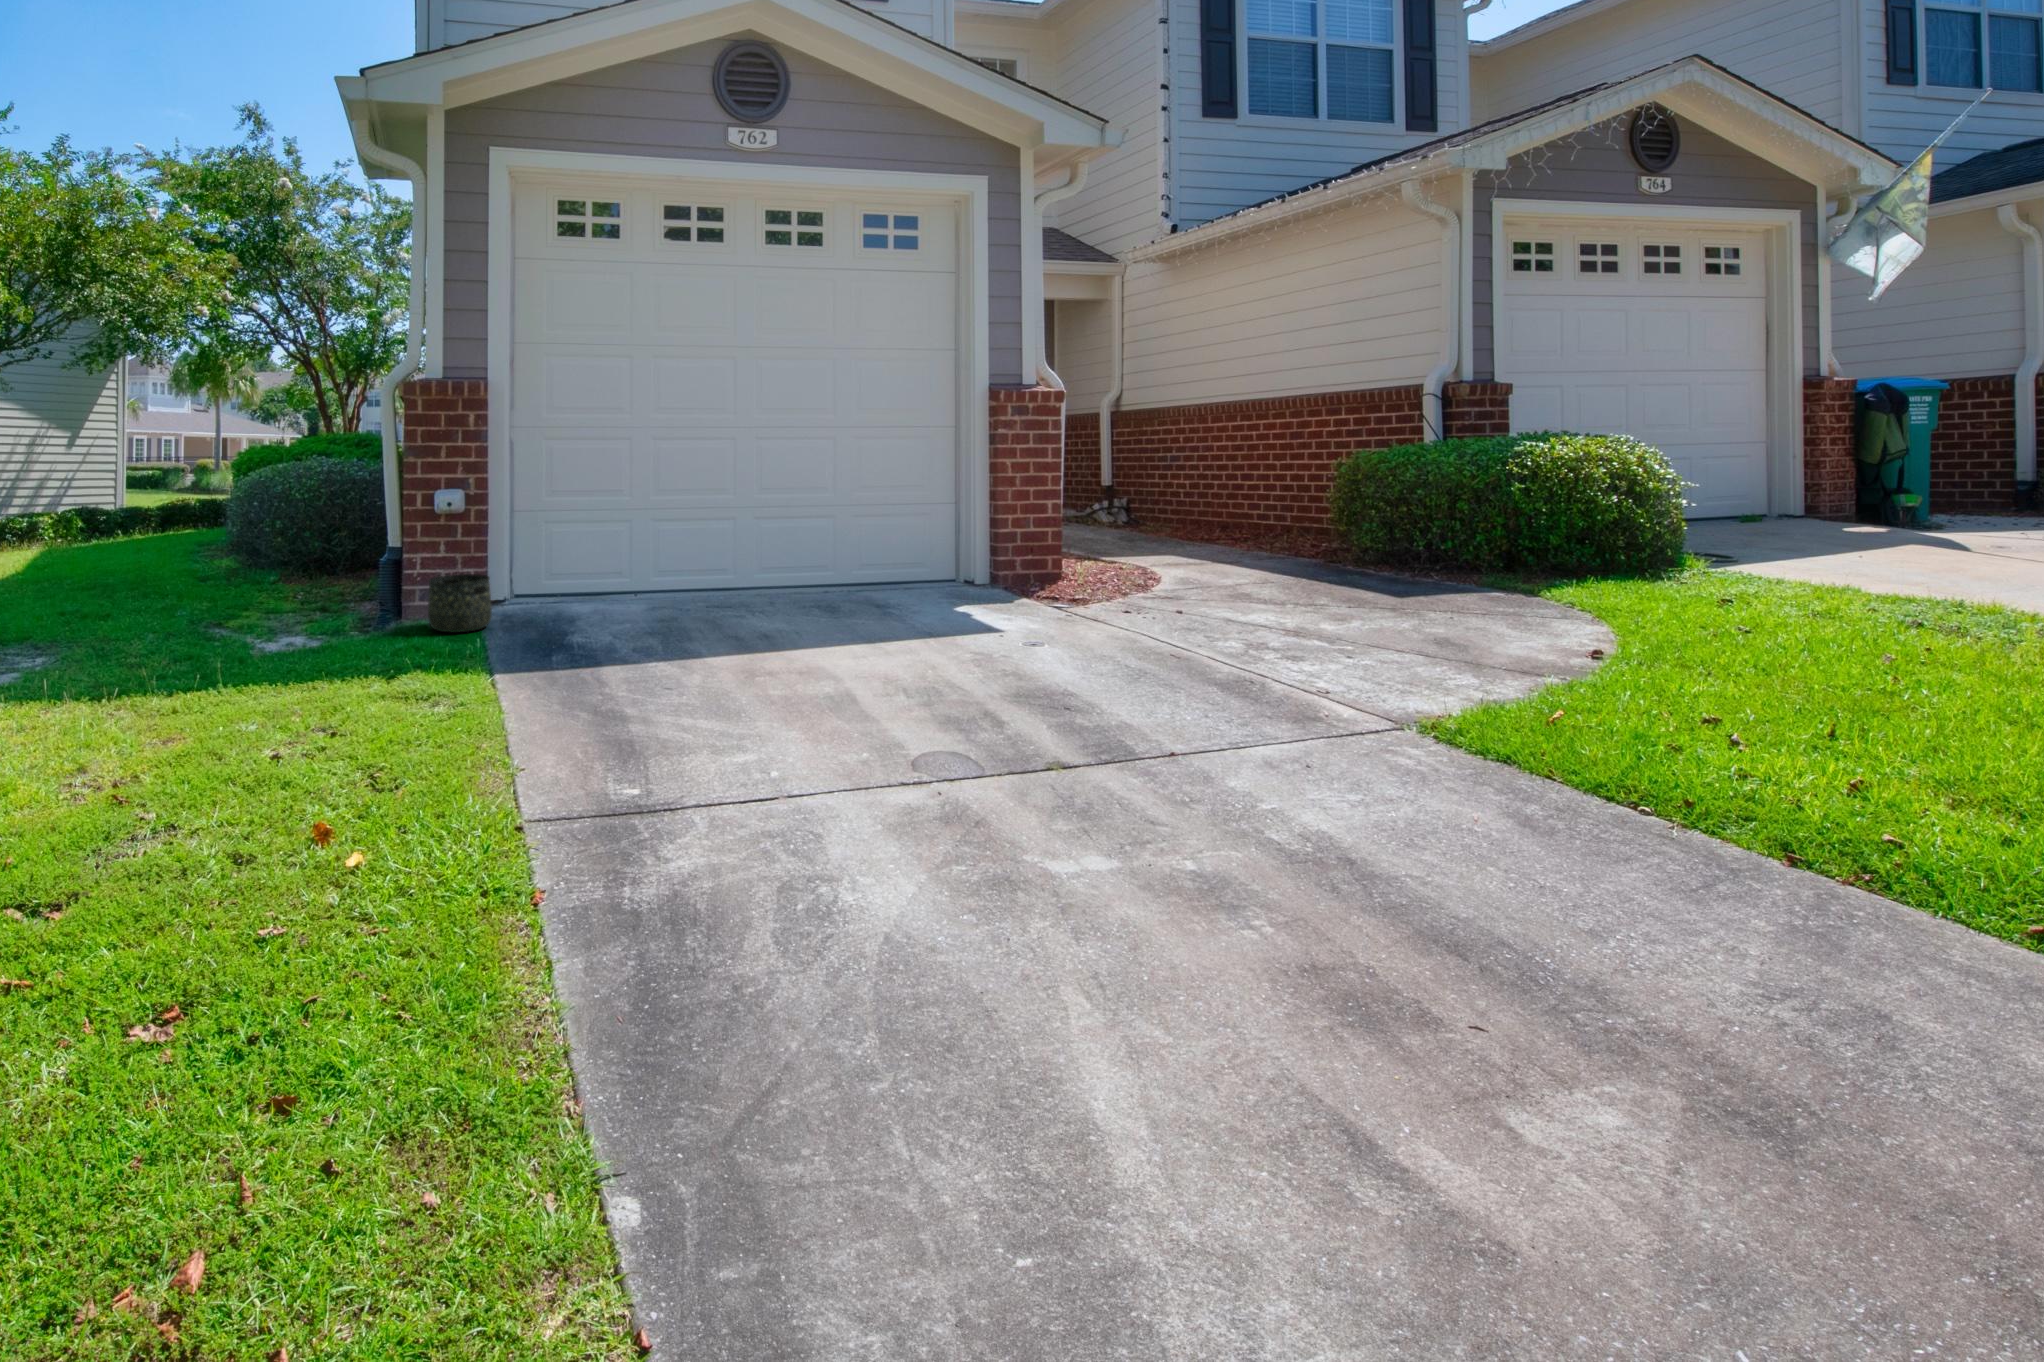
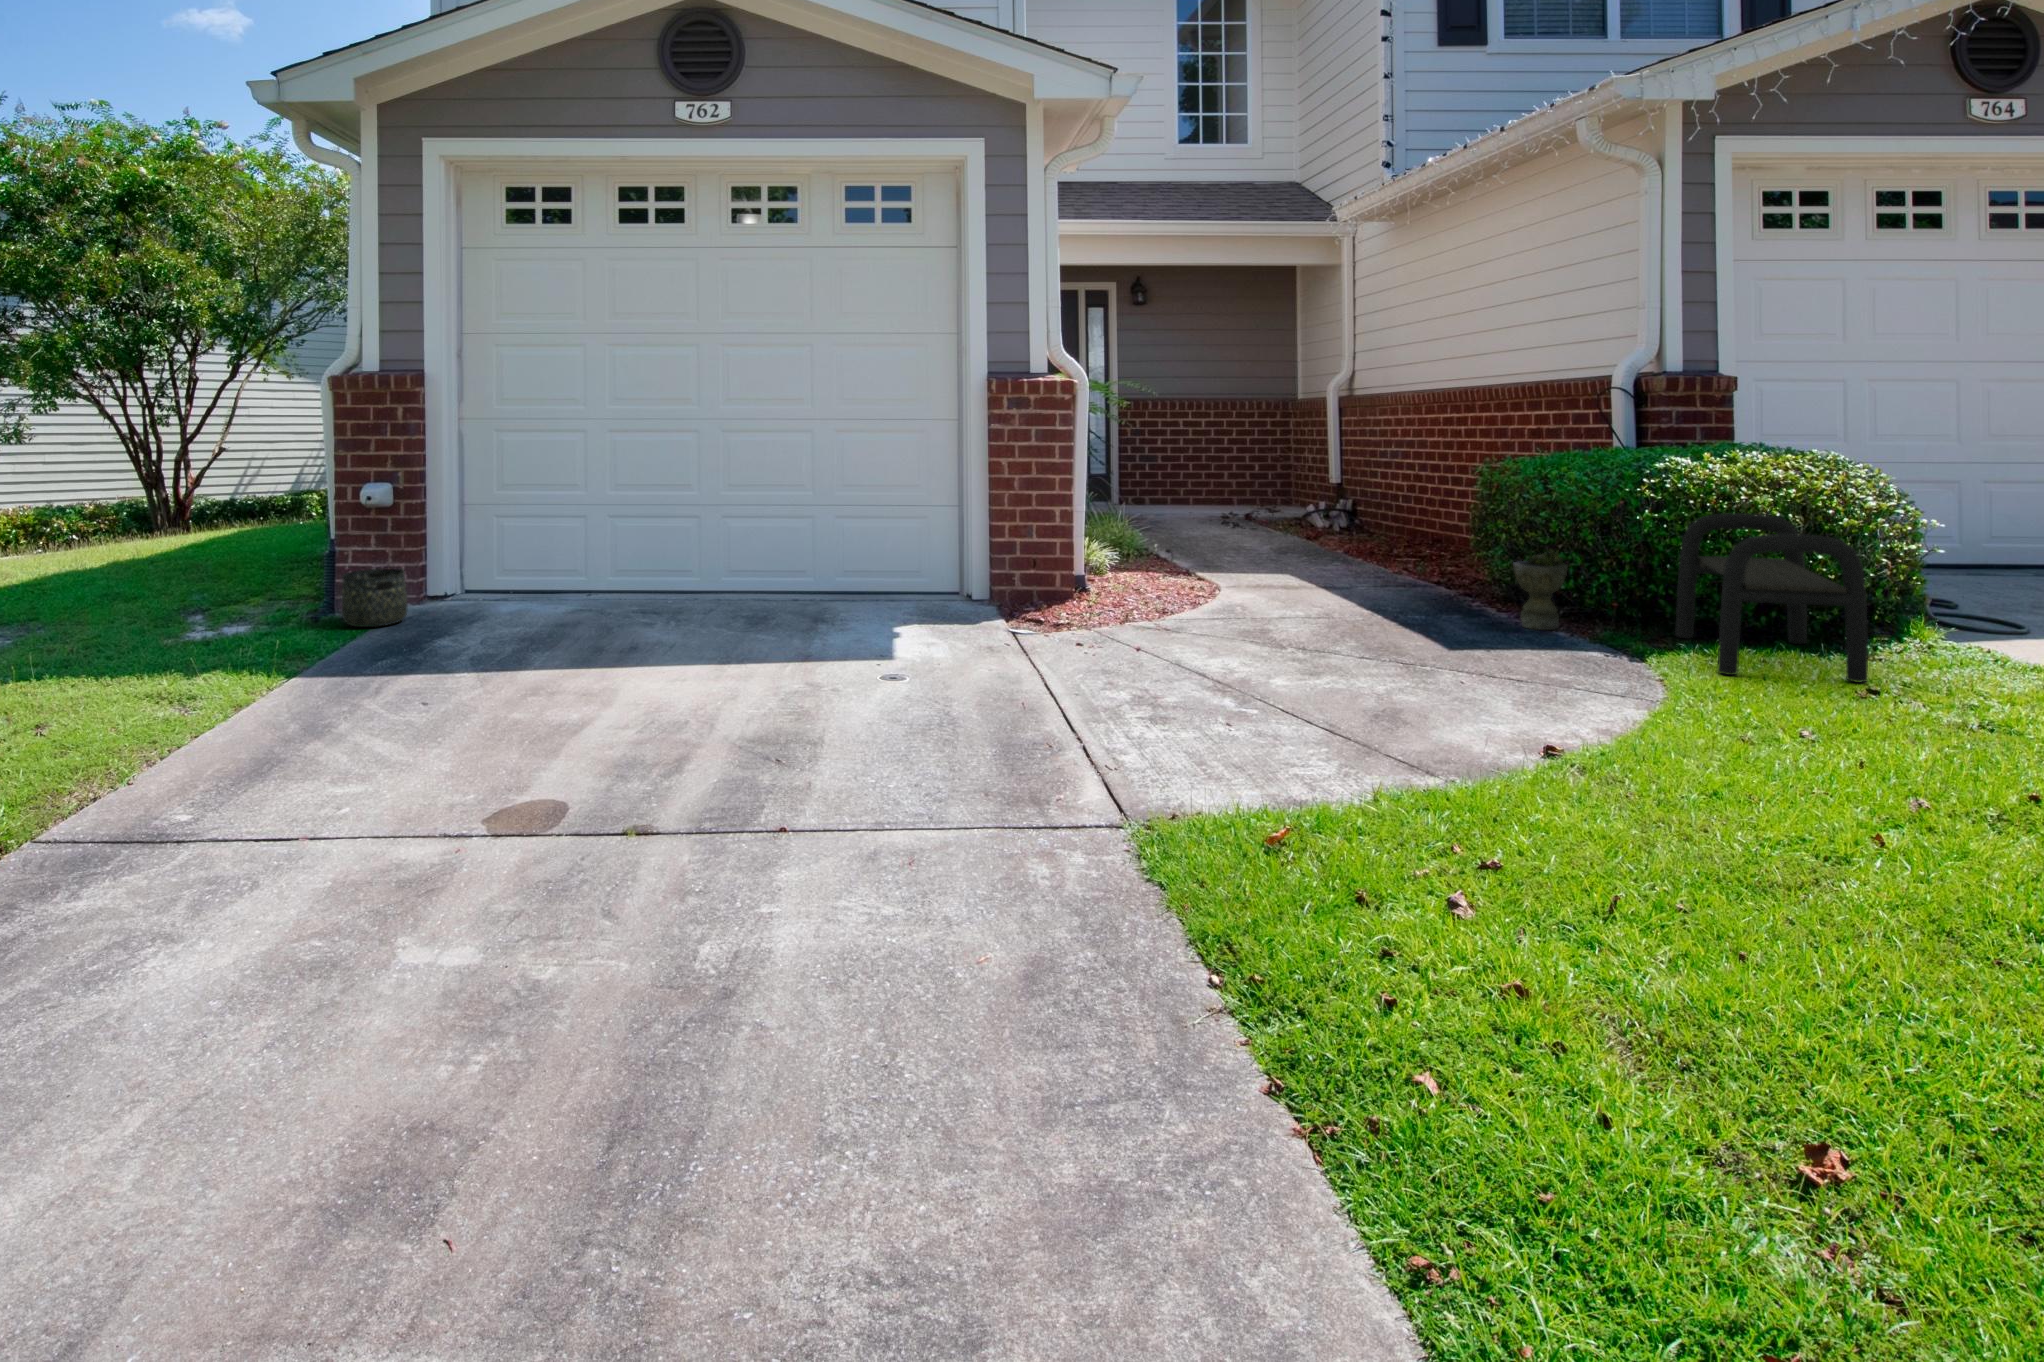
bench: none [1529,488,1690,604] -> present [1675,513,1868,683]
planter: none [1399,521,1441,584] -> present [1513,550,1568,630]

